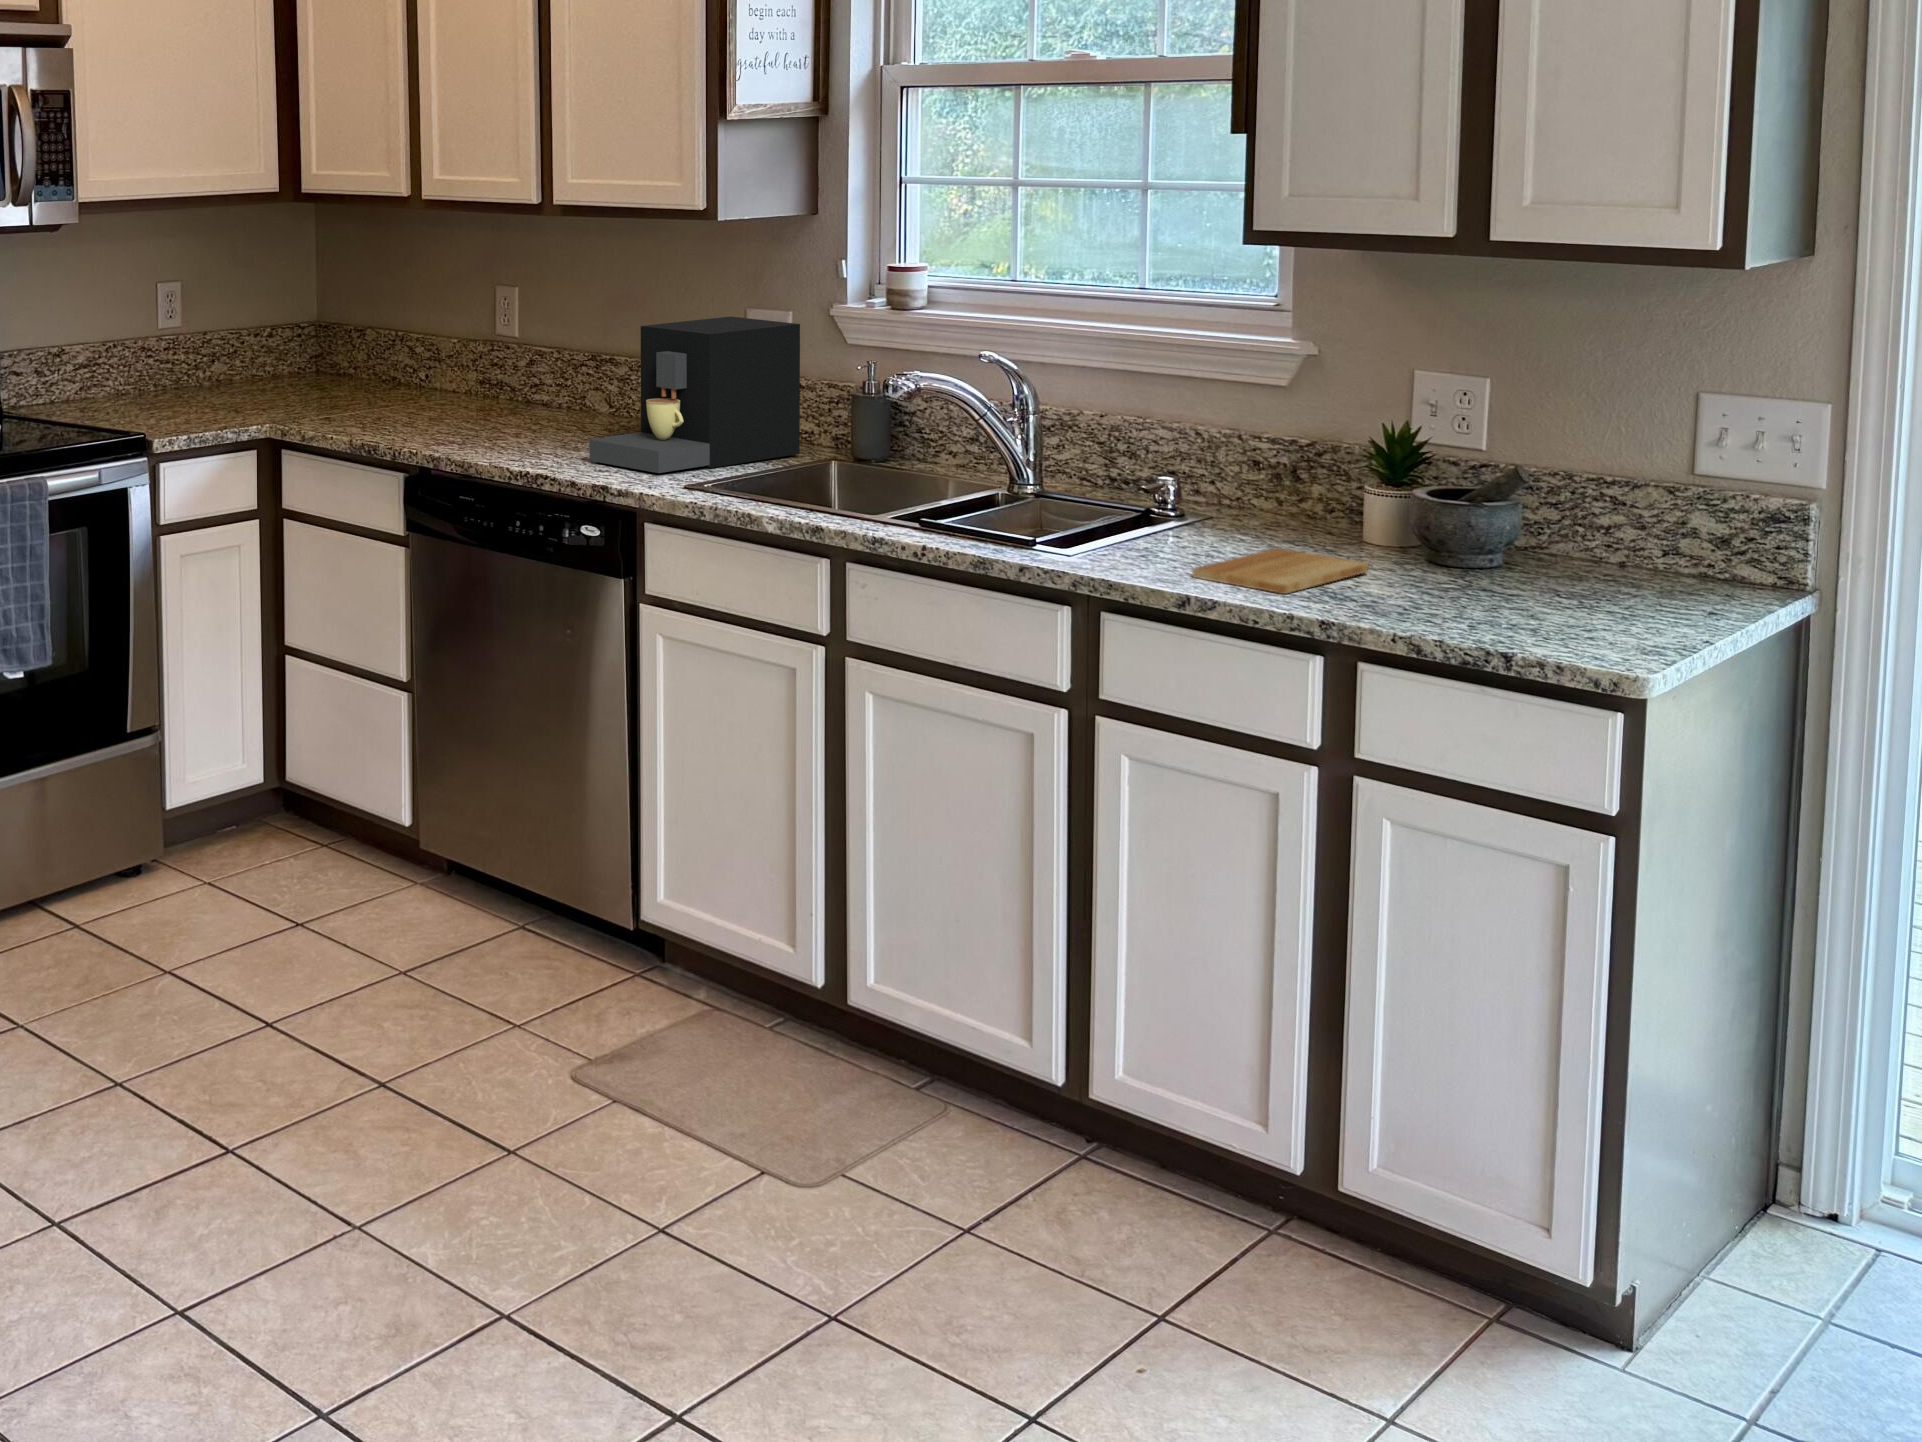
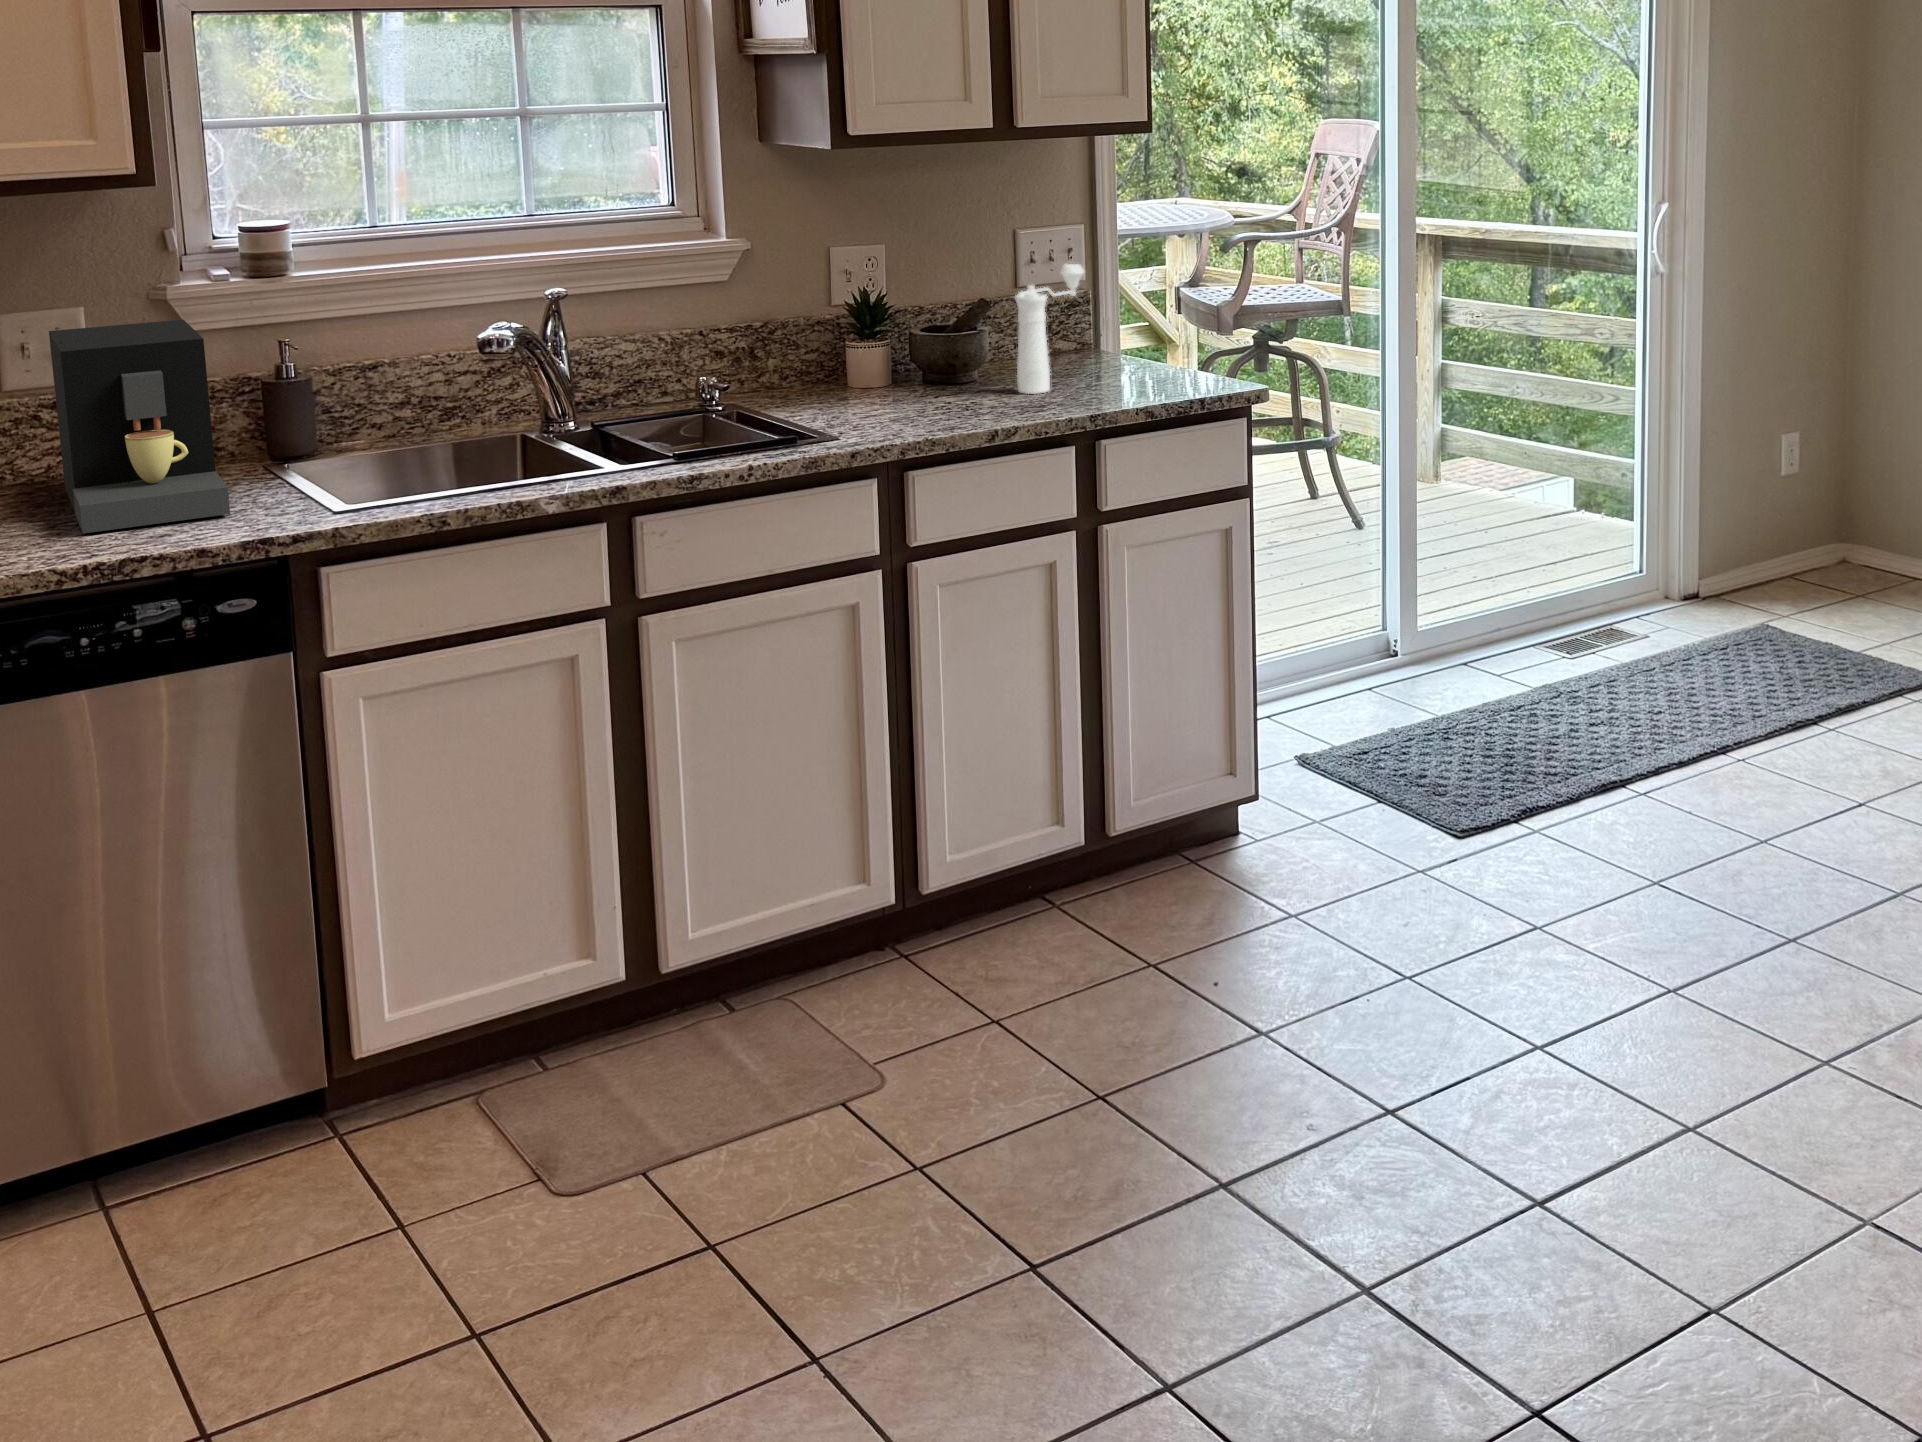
pepper mill: none [1430,436,1570,596] -> present [1015,264,1084,394]
cutting board: present [1192,548,1368,594] -> none [886,390,1016,425]

